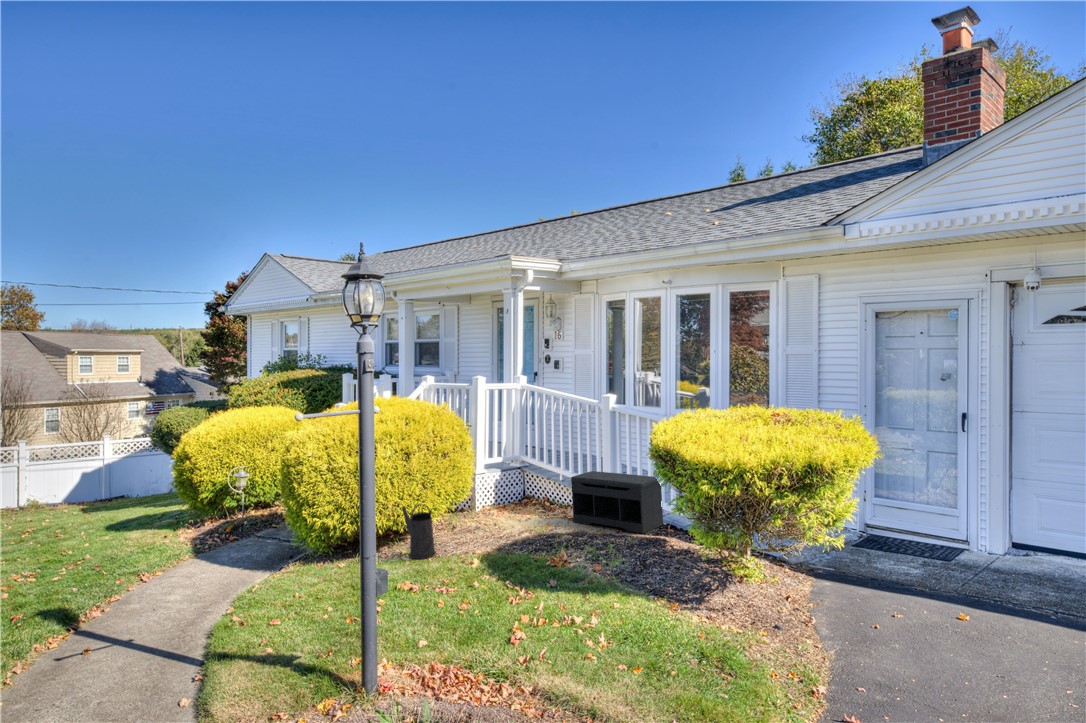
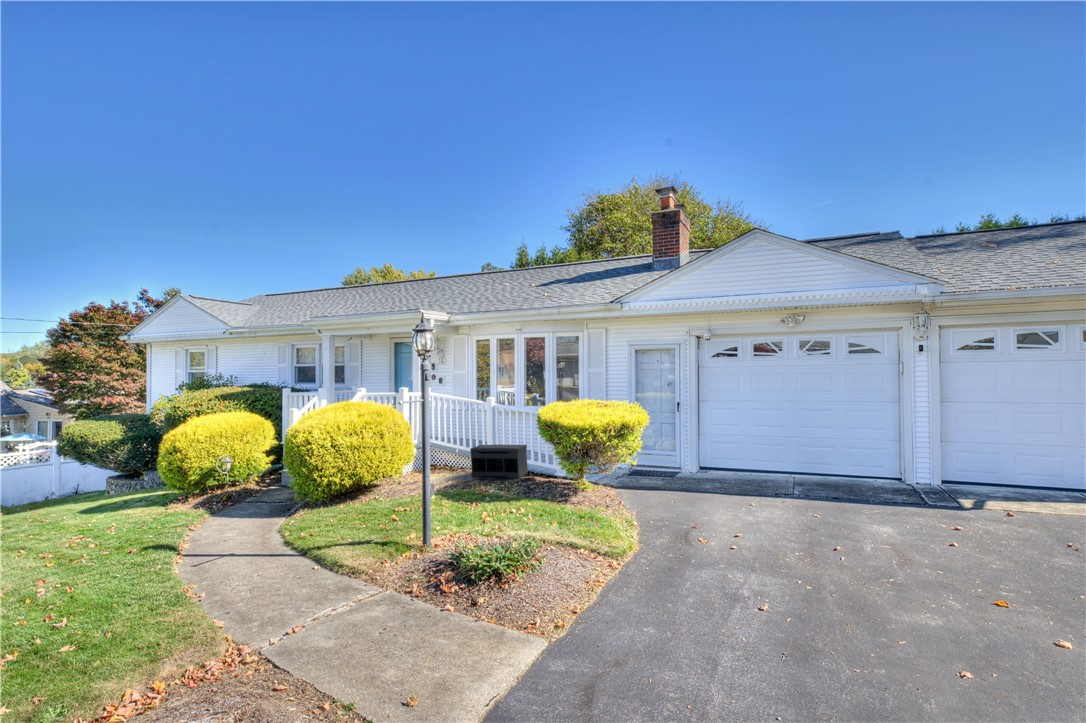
watering can: present [402,504,436,559] -> none [364,469,393,505]

